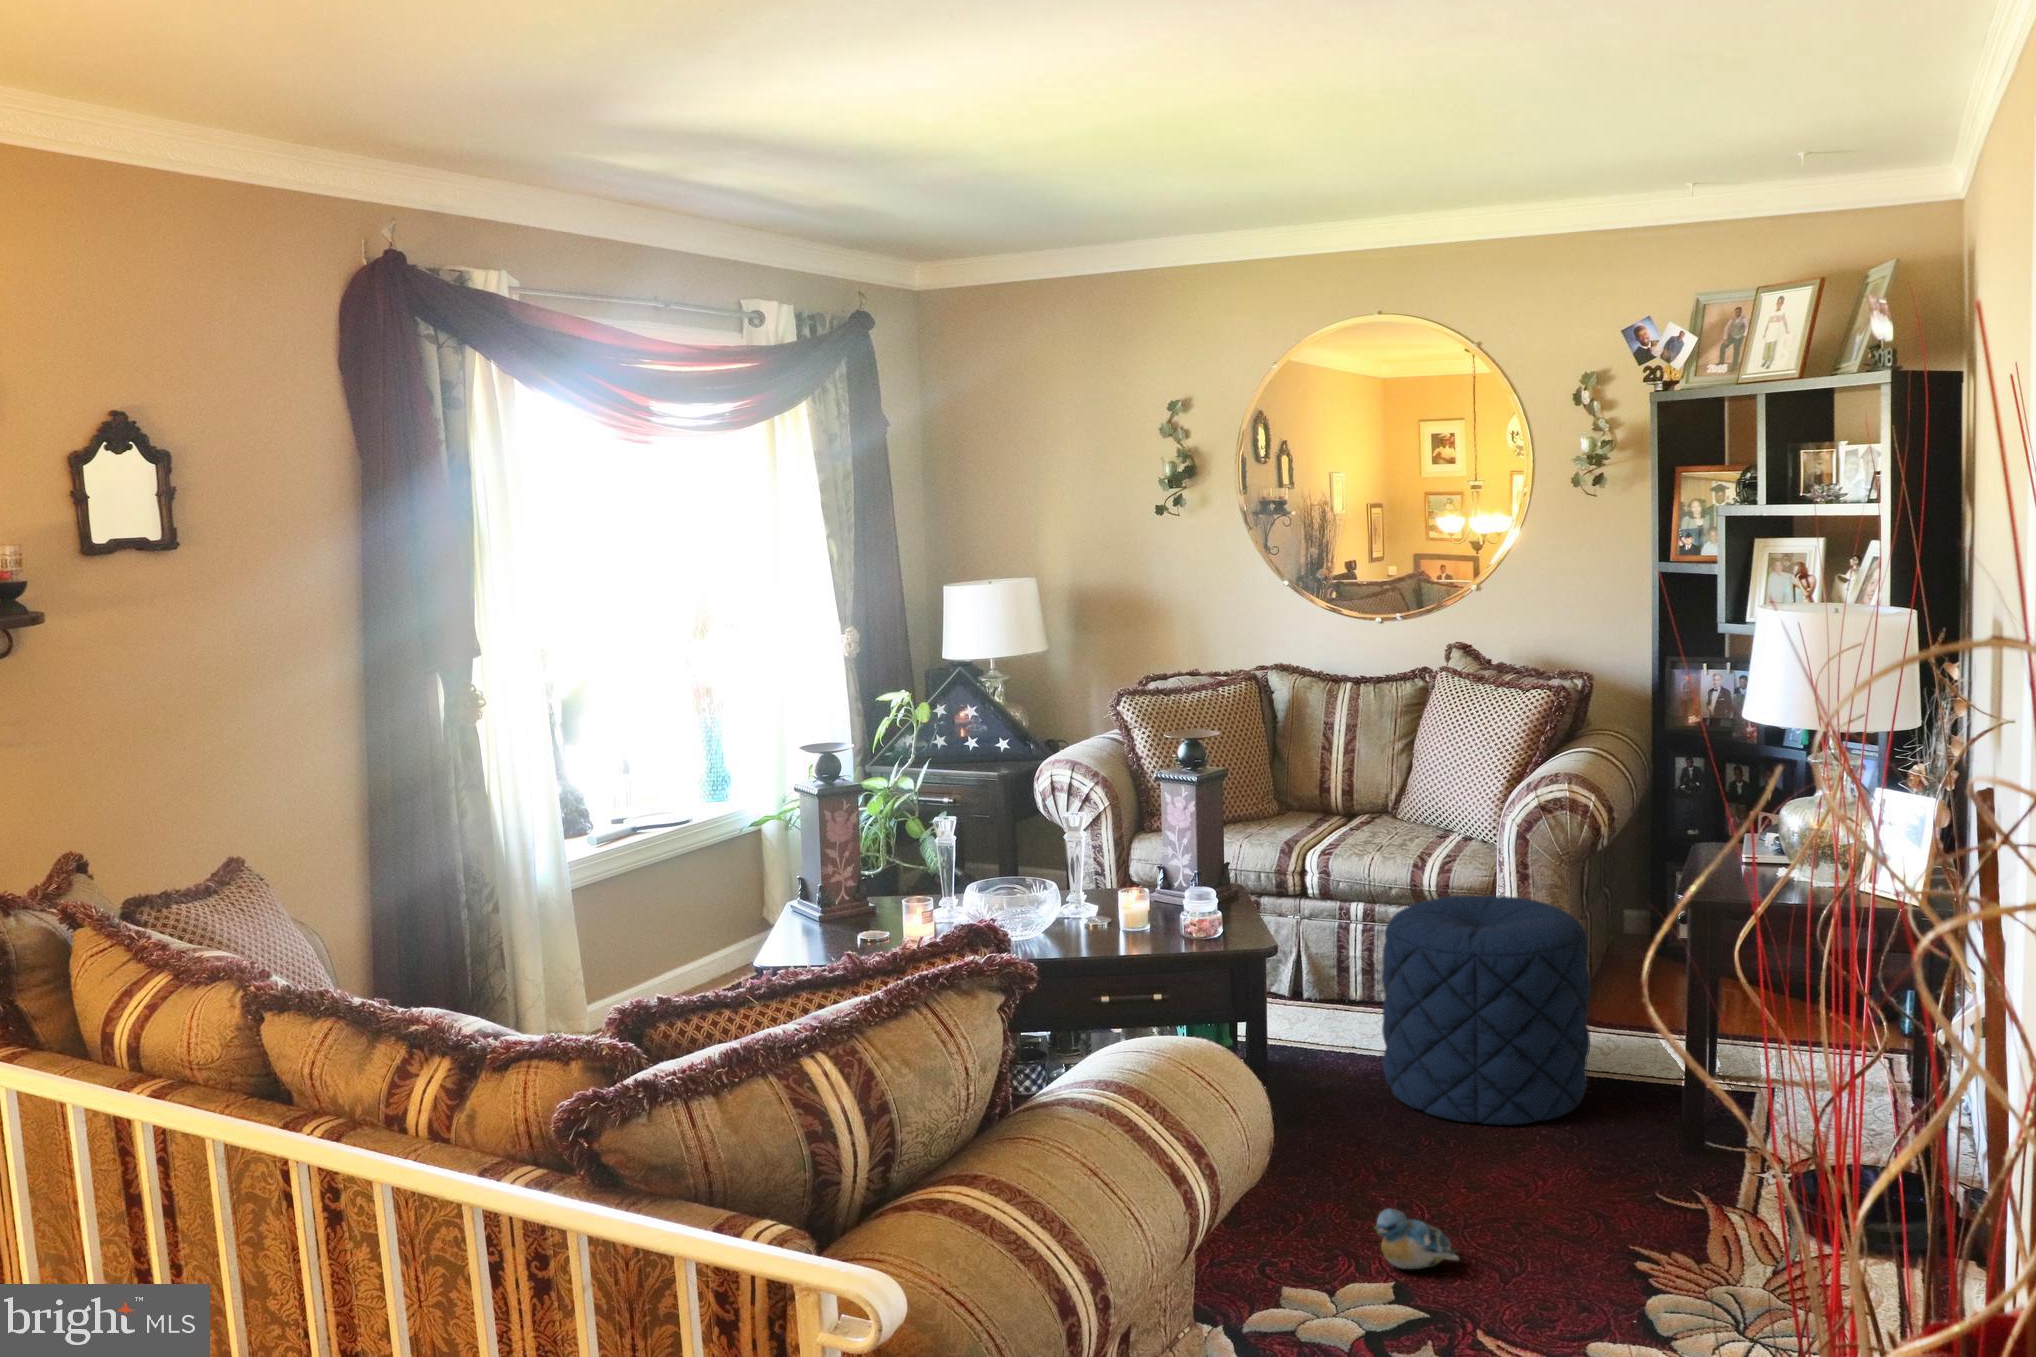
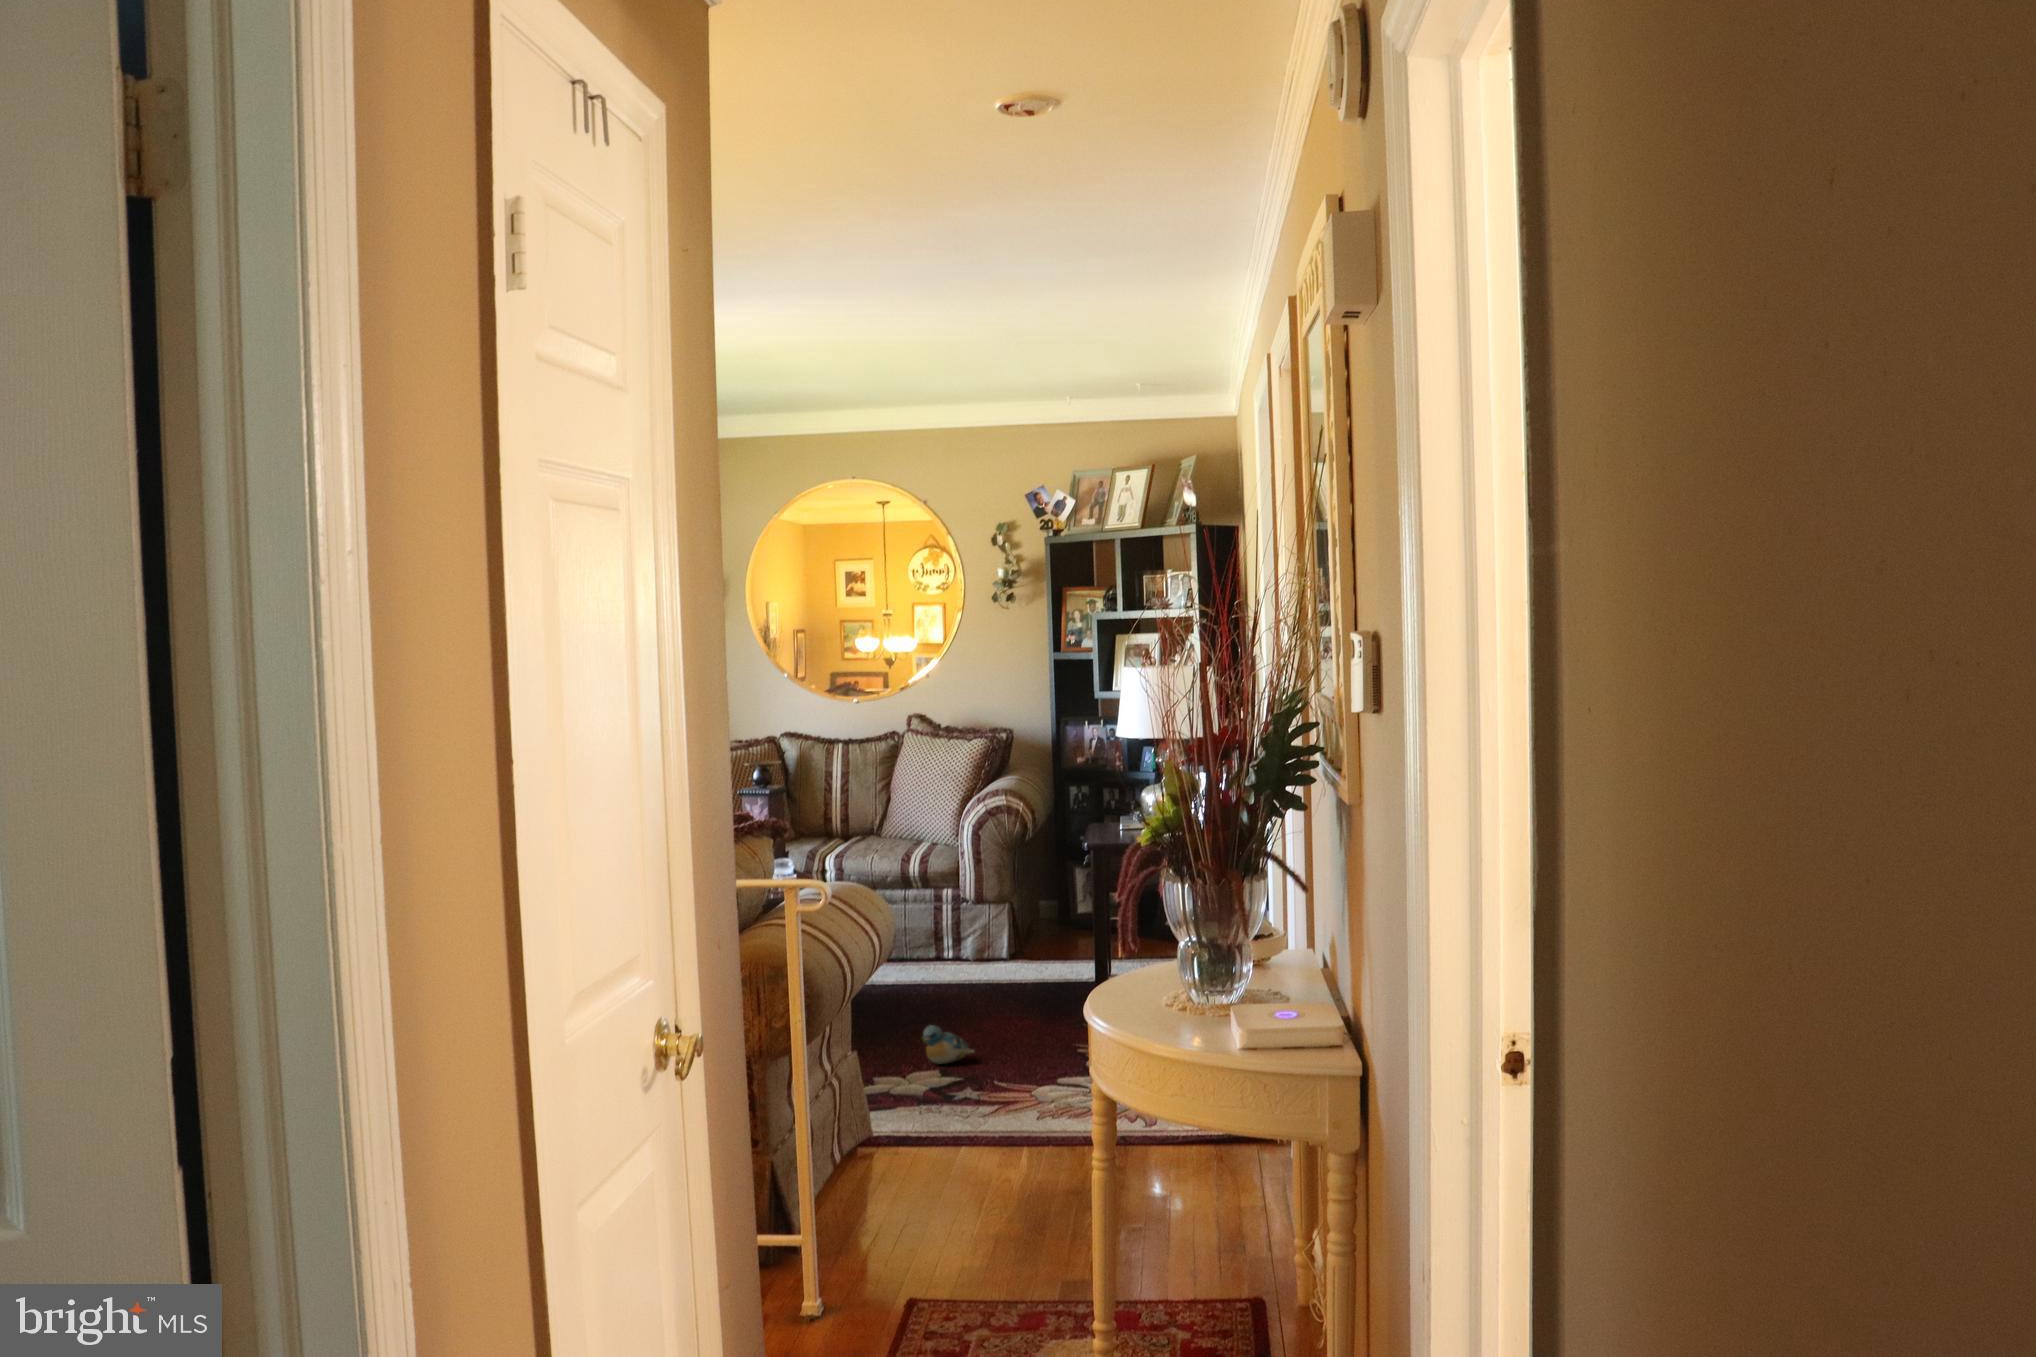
pouf: present [1382,895,1591,1125] -> none [896,863,1032,1008]

